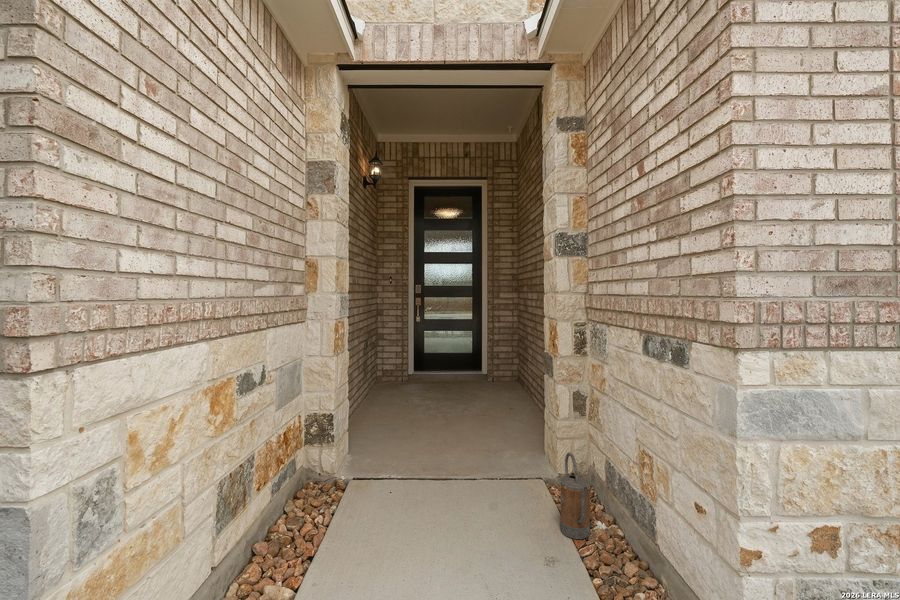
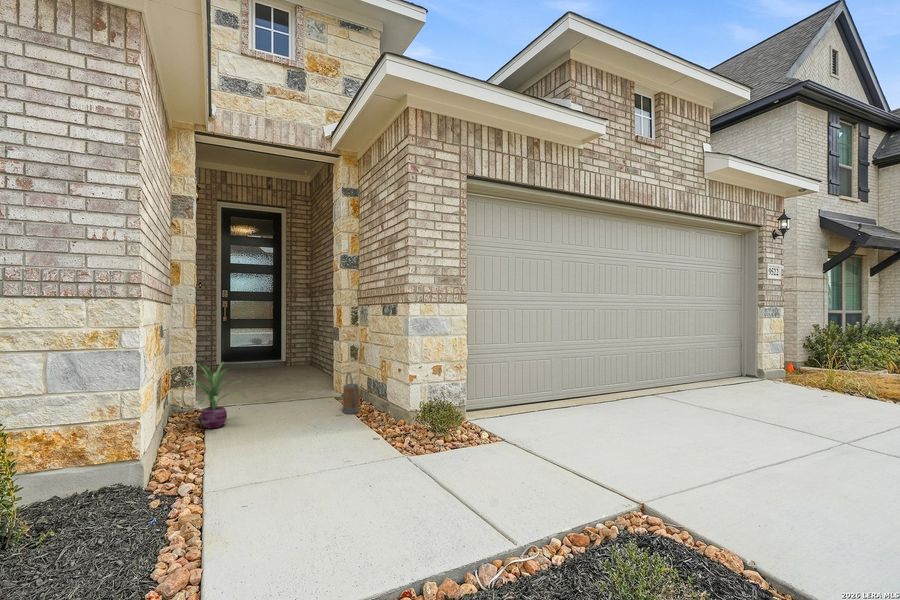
decorative plant: none [267,424,395,542] -> present [186,362,246,428]

